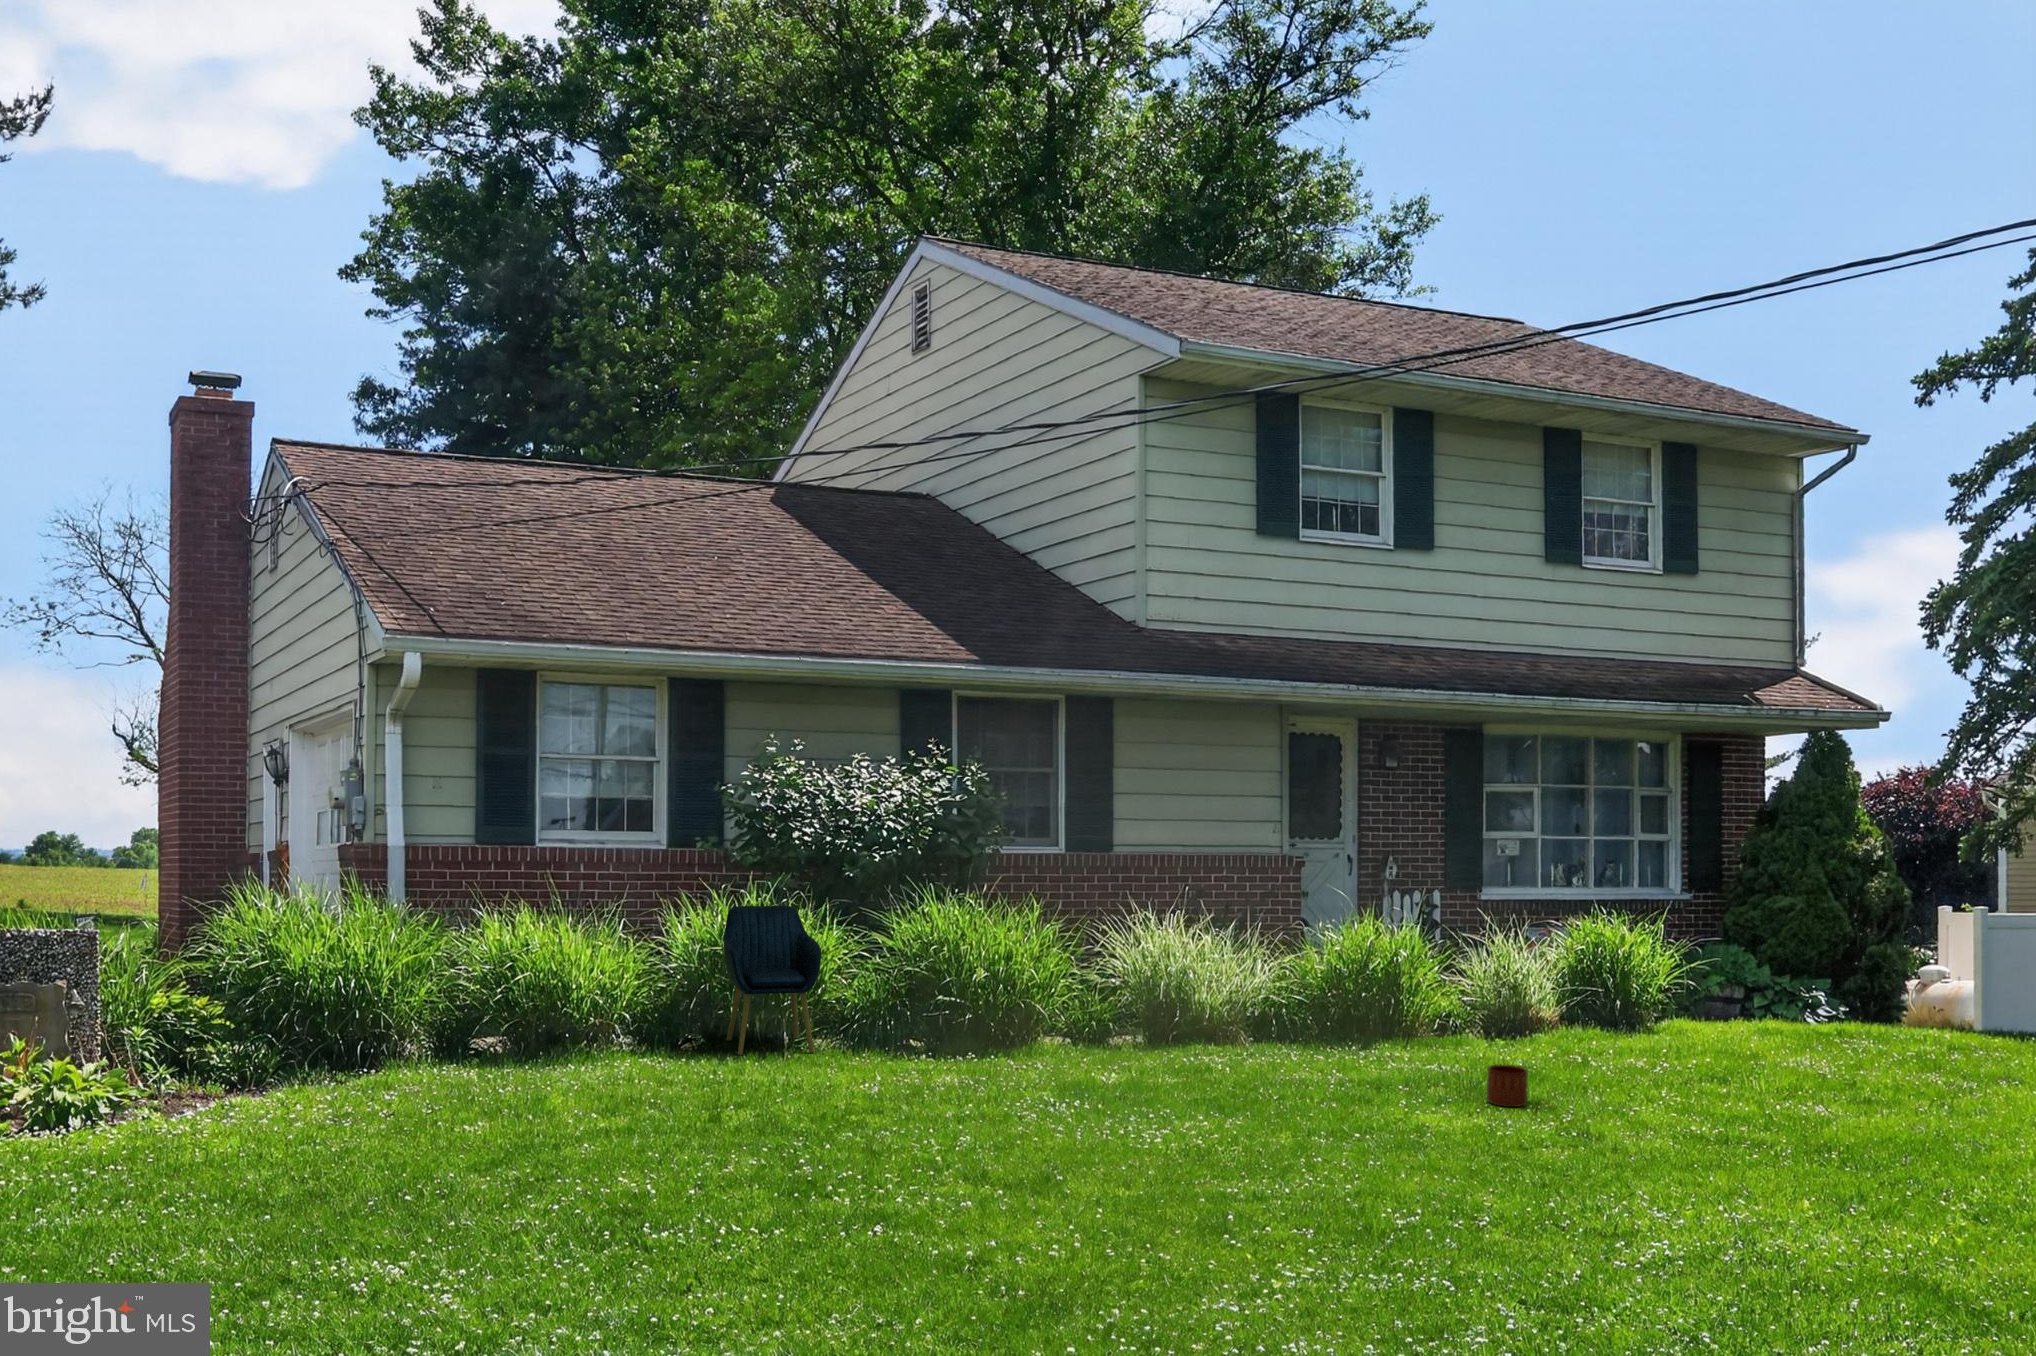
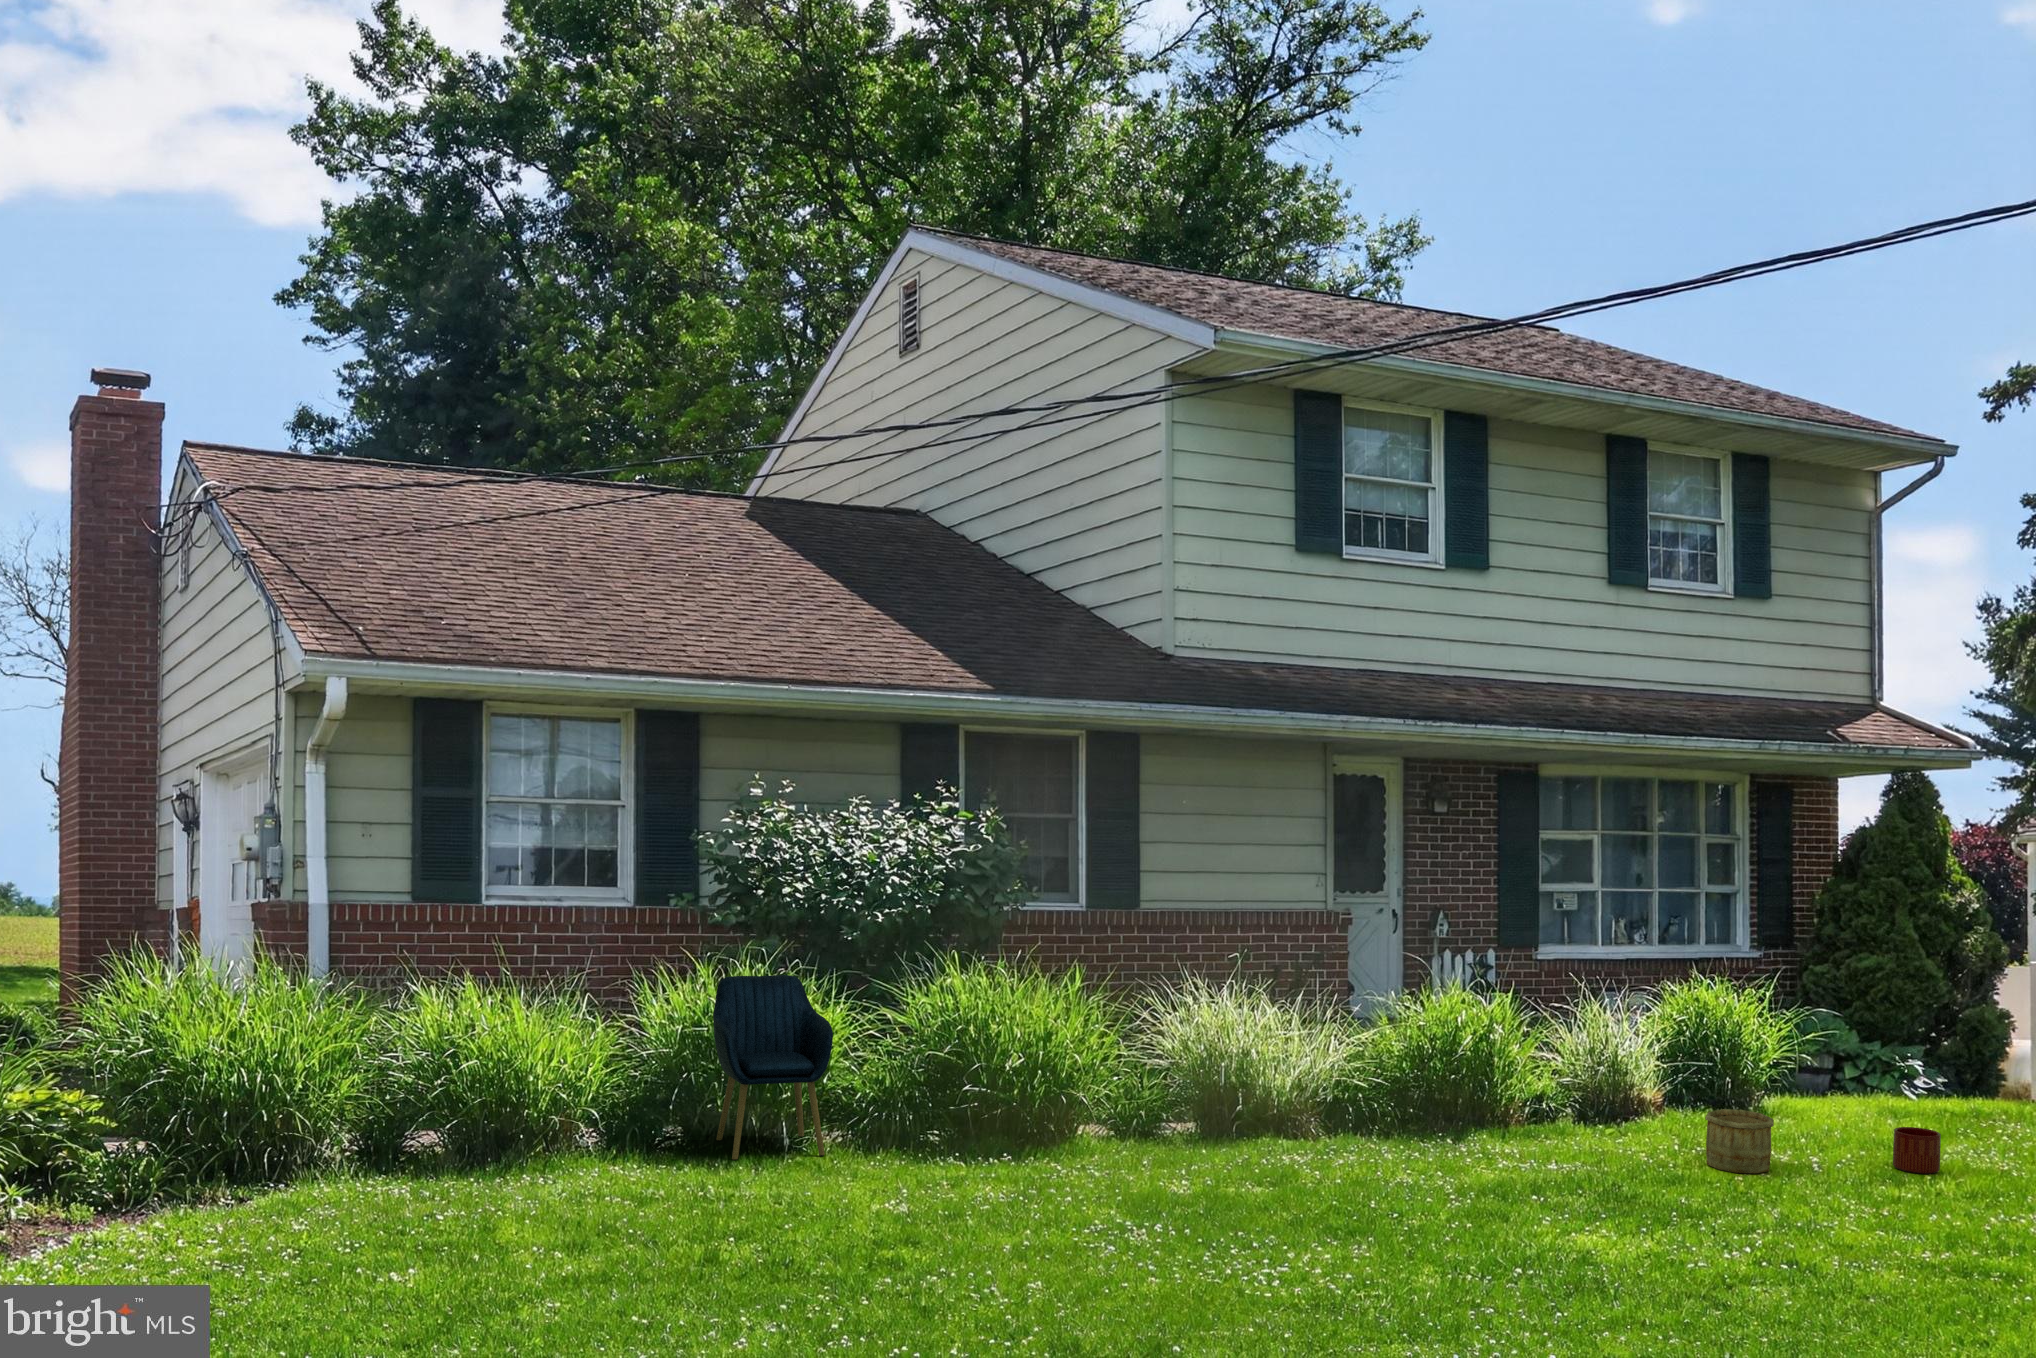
wooden bucket: none [1552,1023,1609,1075] -> present [1705,1109,1774,1173]
planter: present [1487,1065,1528,1107] -> present [1893,1127,1941,1174]

